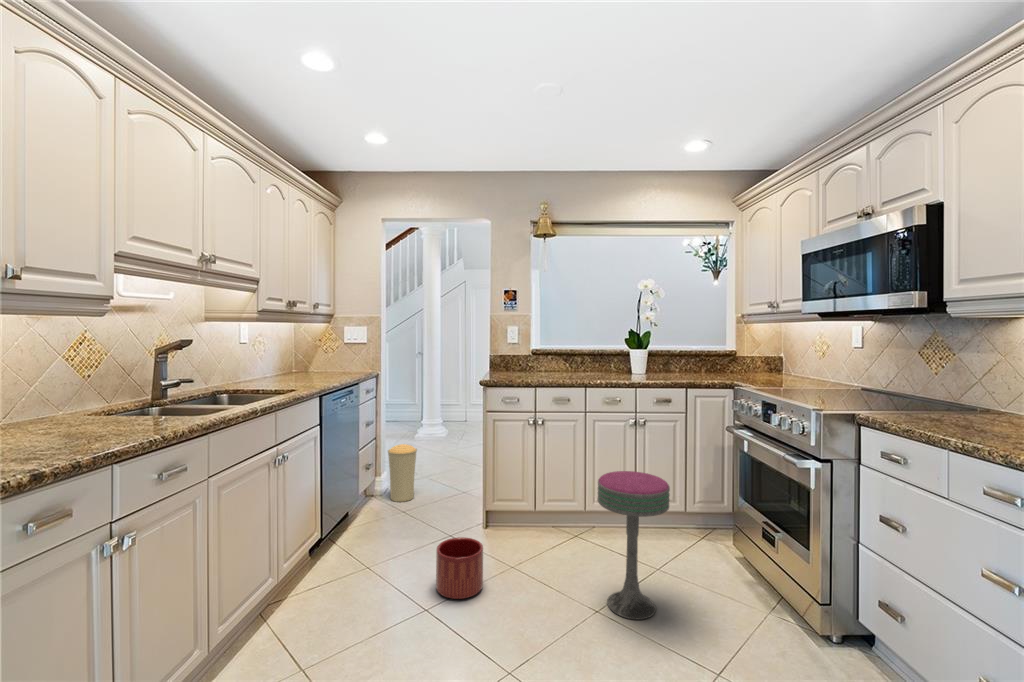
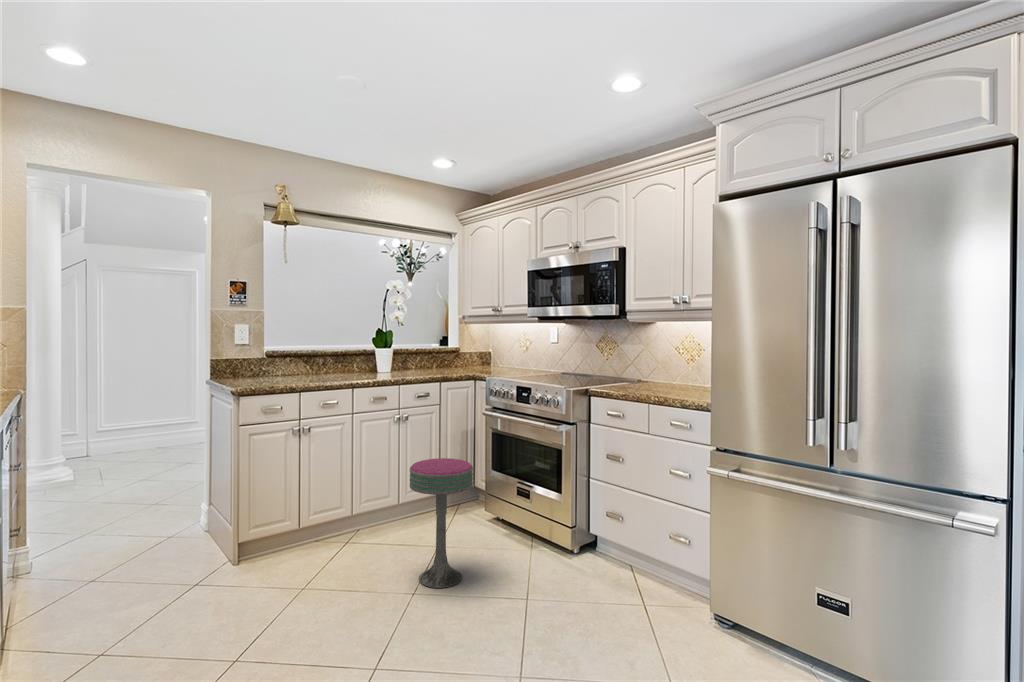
trash can: present [388,444,417,502] -> none [55,488,107,571]
planter: present [436,537,483,599] -> none [237,565,295,635]

